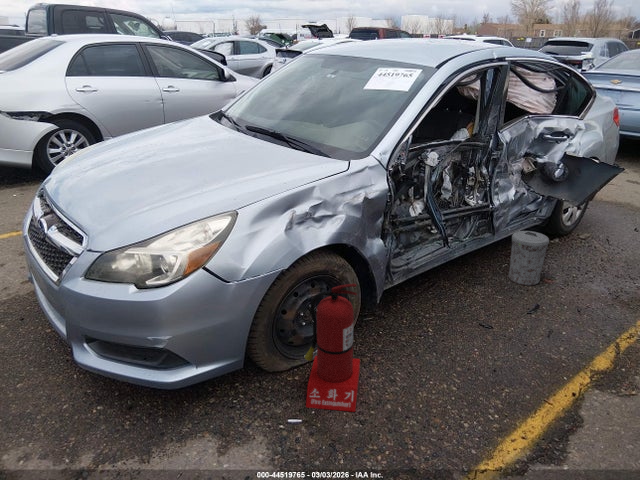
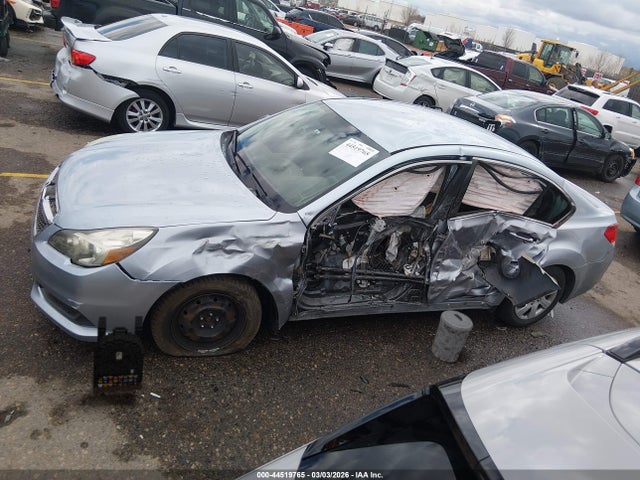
fire extinguisher: present [305,284,360,412] -> none [175,306,237,407]
backpack: none [200,327,282,446] -> present [93,316,144,395]

